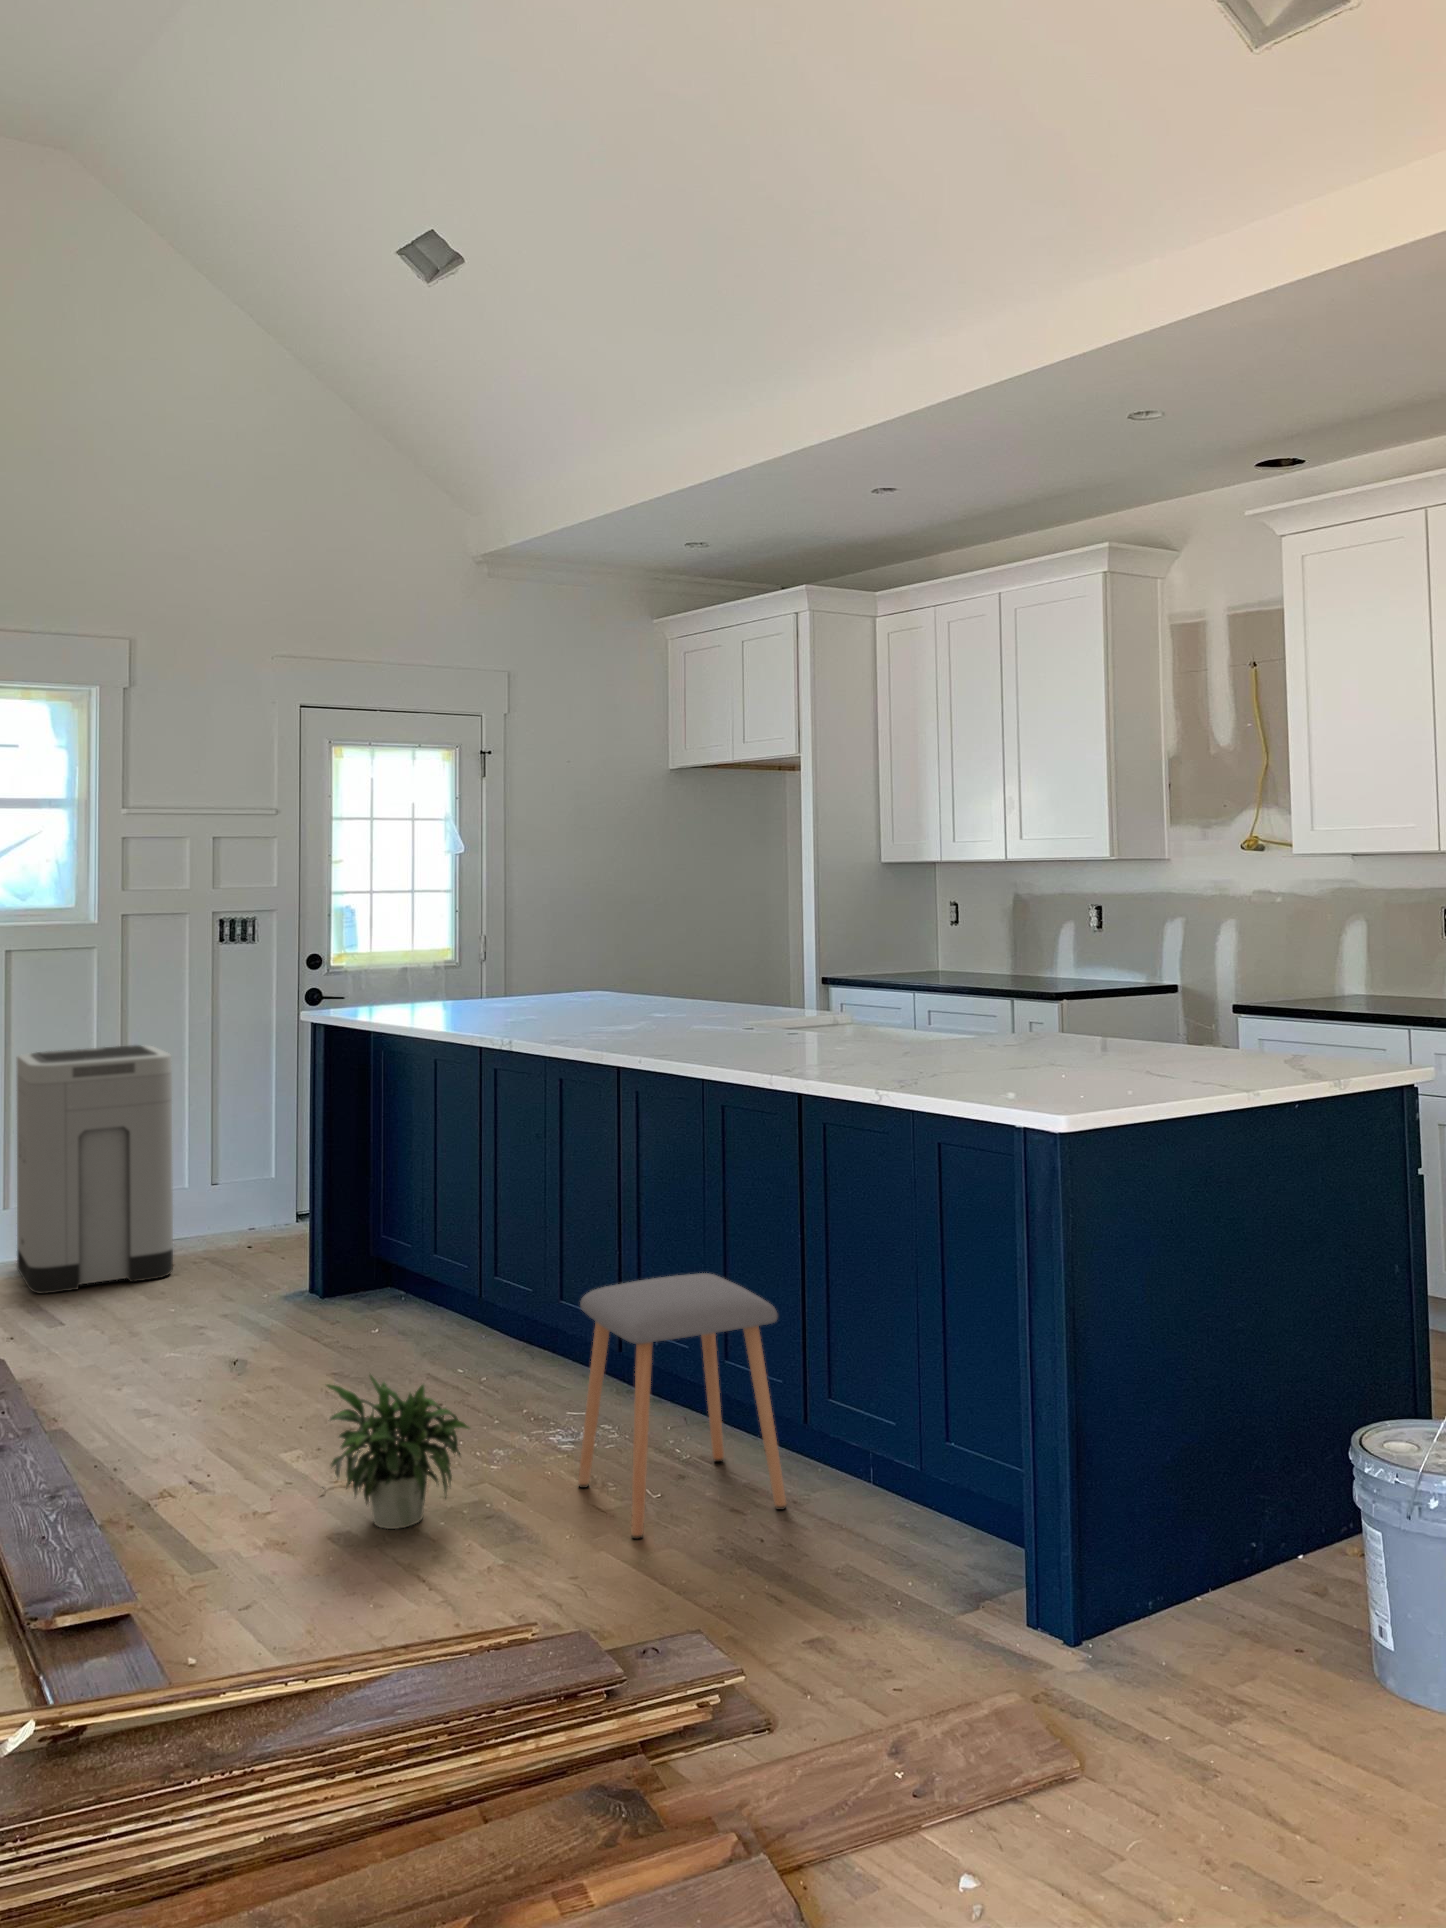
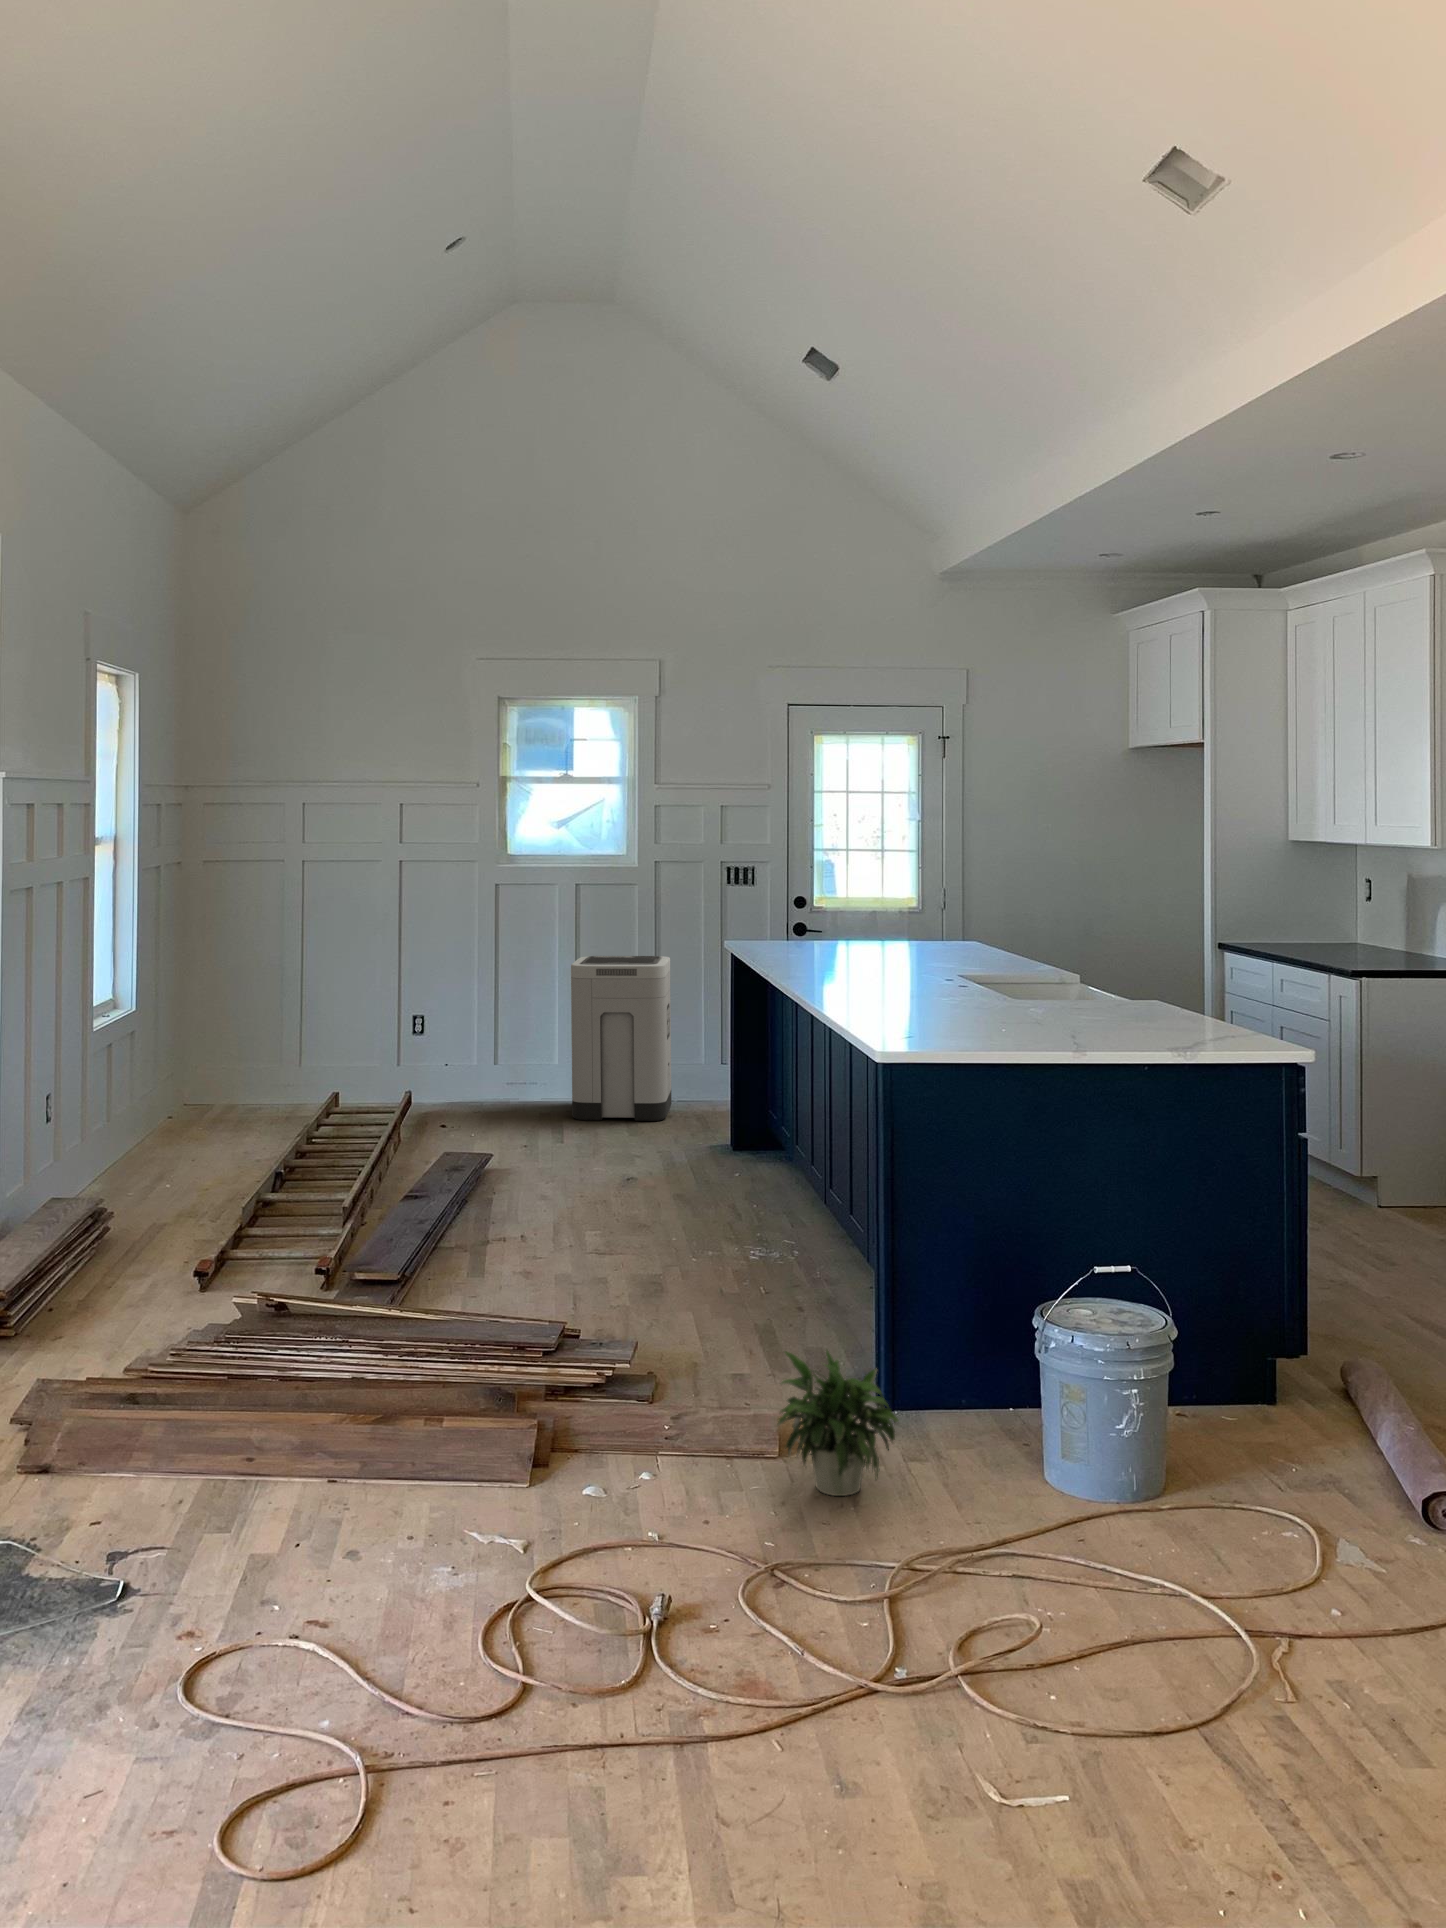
stool: present [578,1273,786,1539] -> none [701,1147,820,1311]
potted plant: present [320,1375,470,1529] -> present [778,1350,899,1496]

